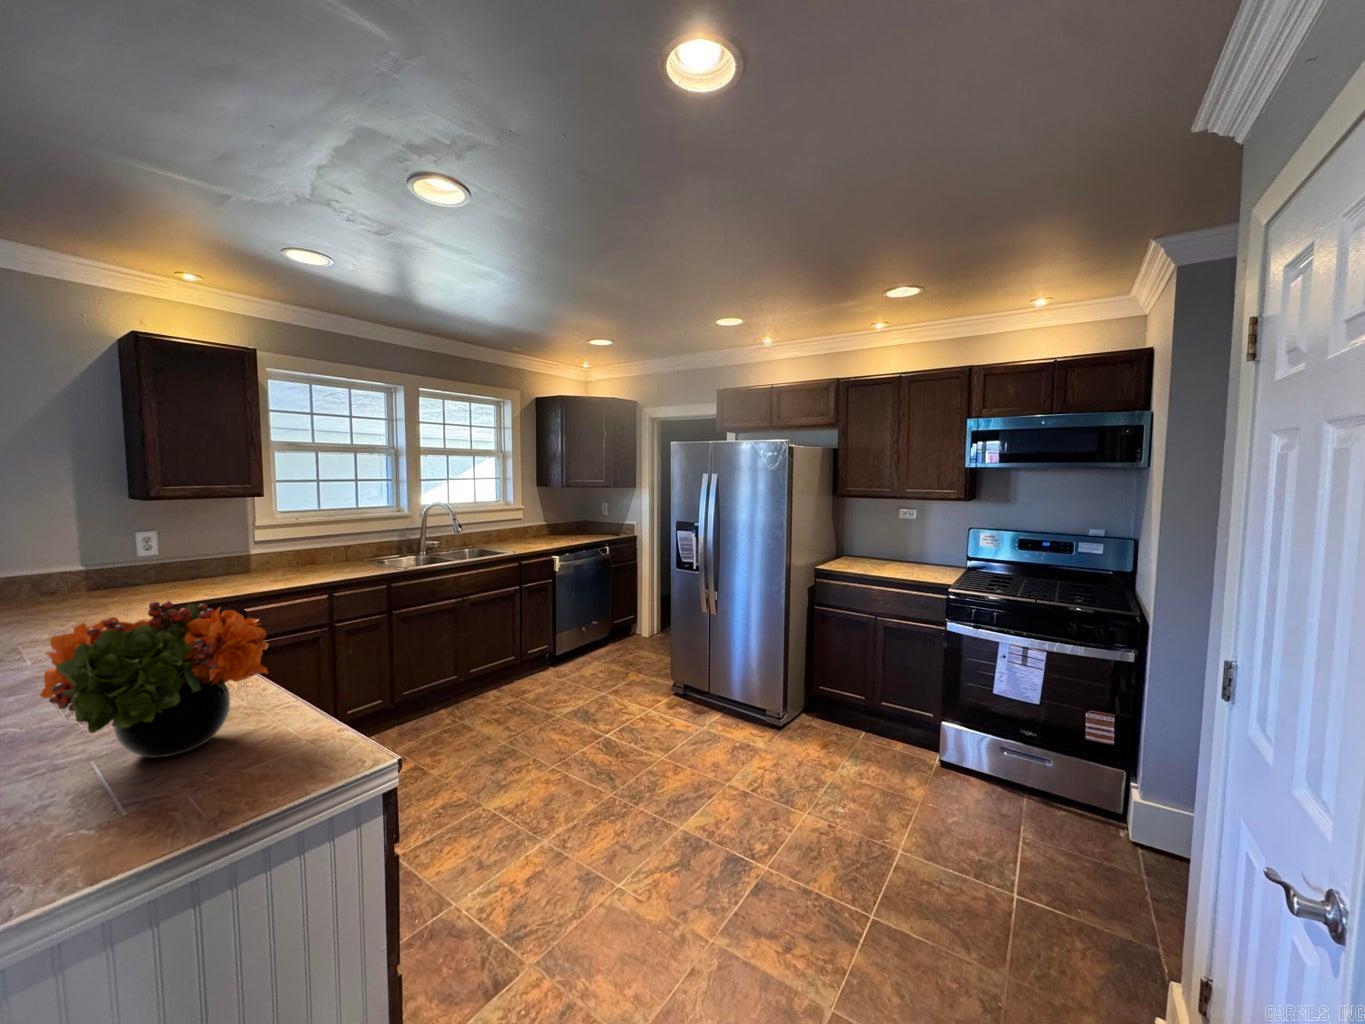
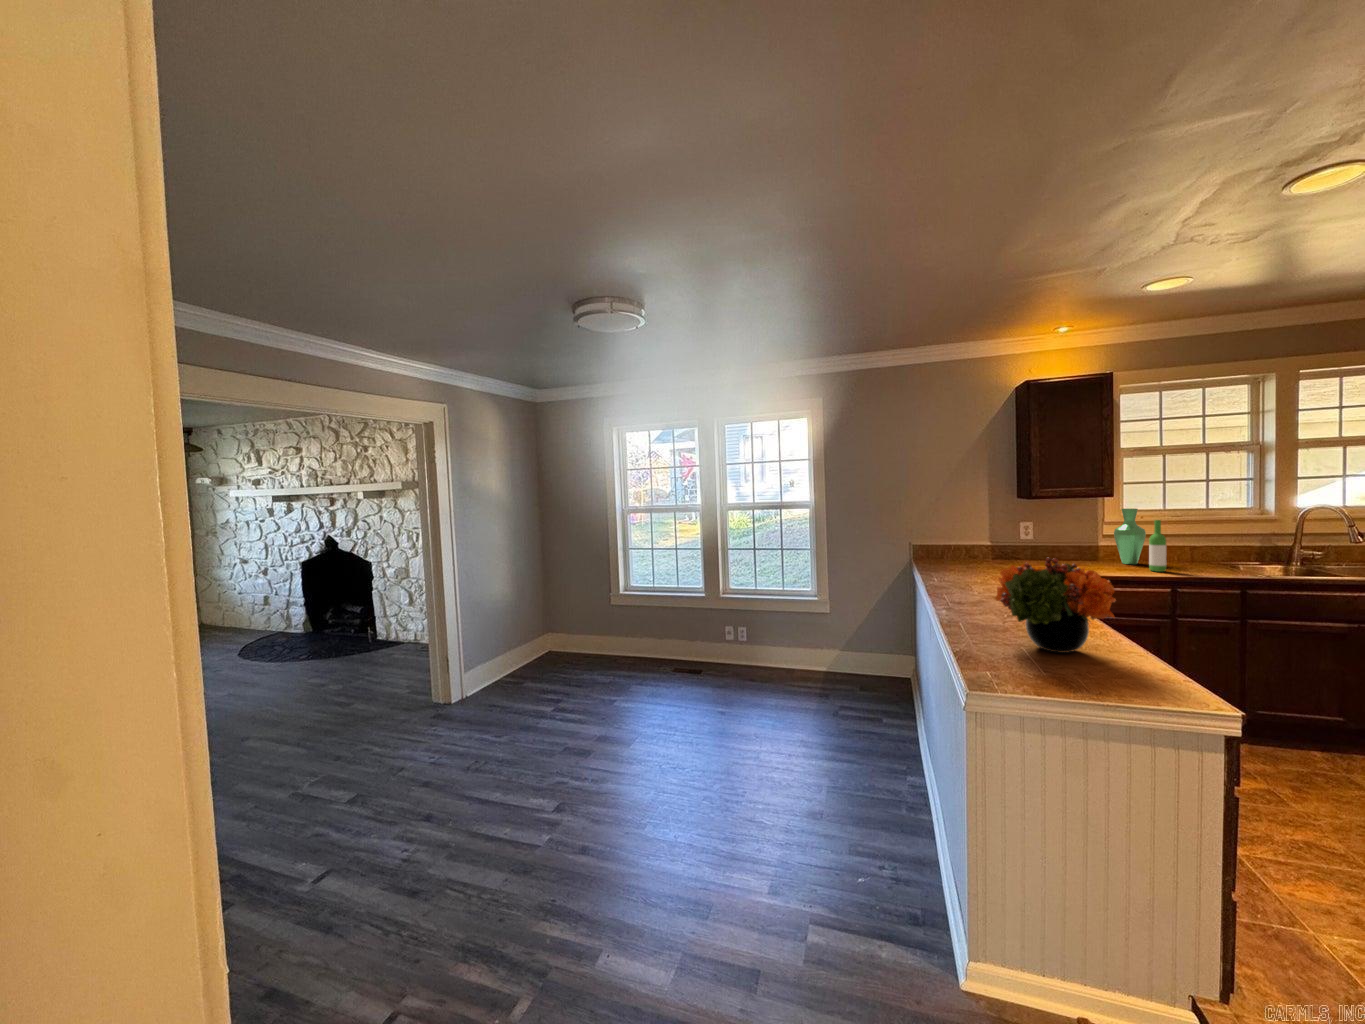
vase: none [268,510,302,572] -> present [1114,508,1146,564]
wine bottle: none [306,522,324,578] -> present [1149,520,1166,572]

